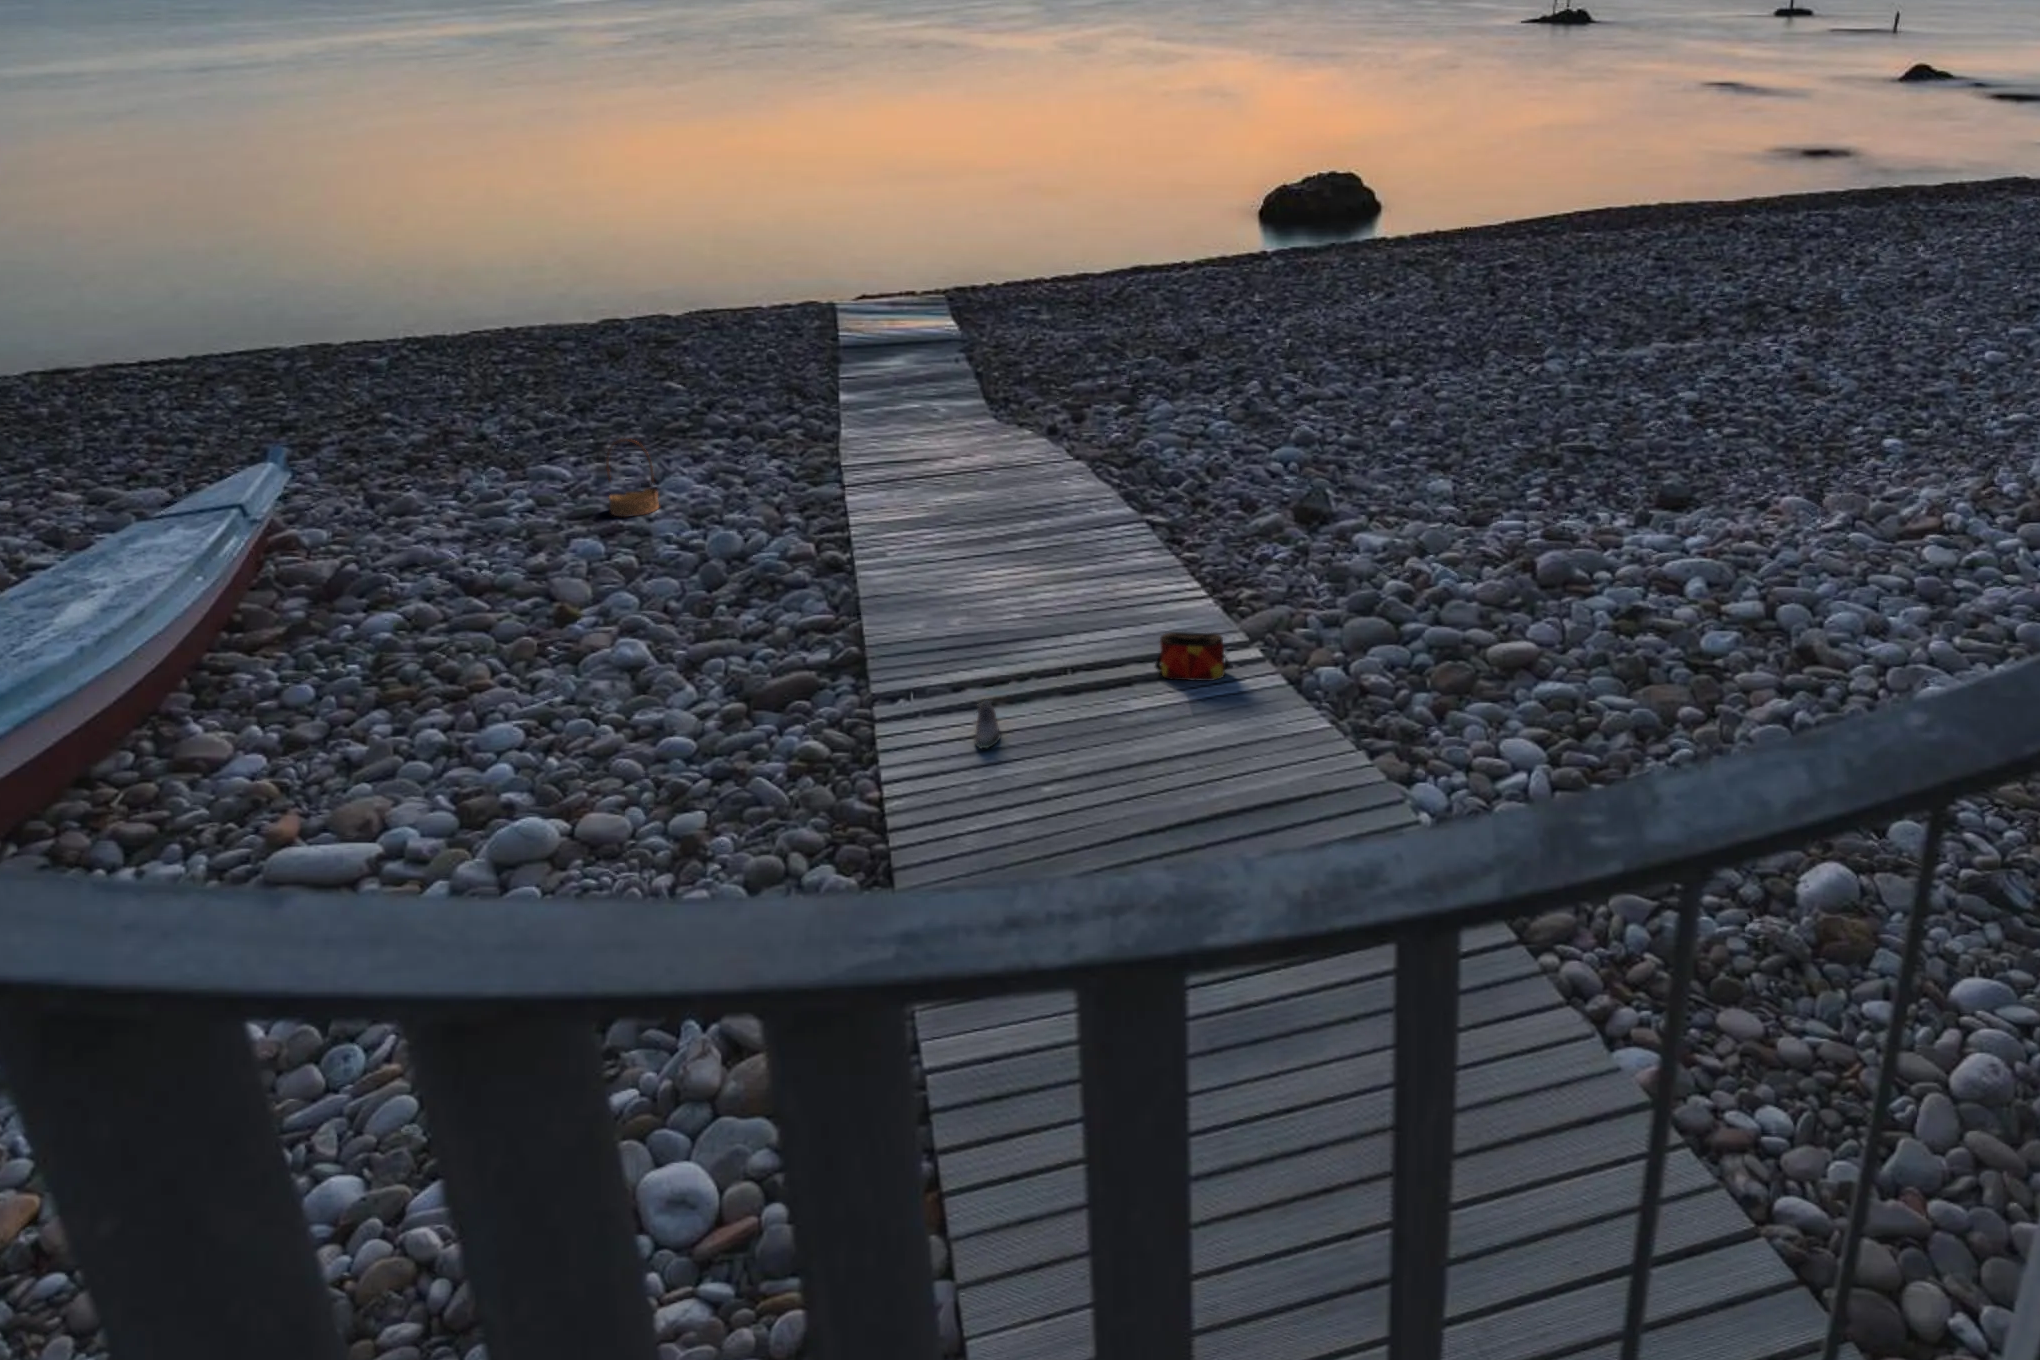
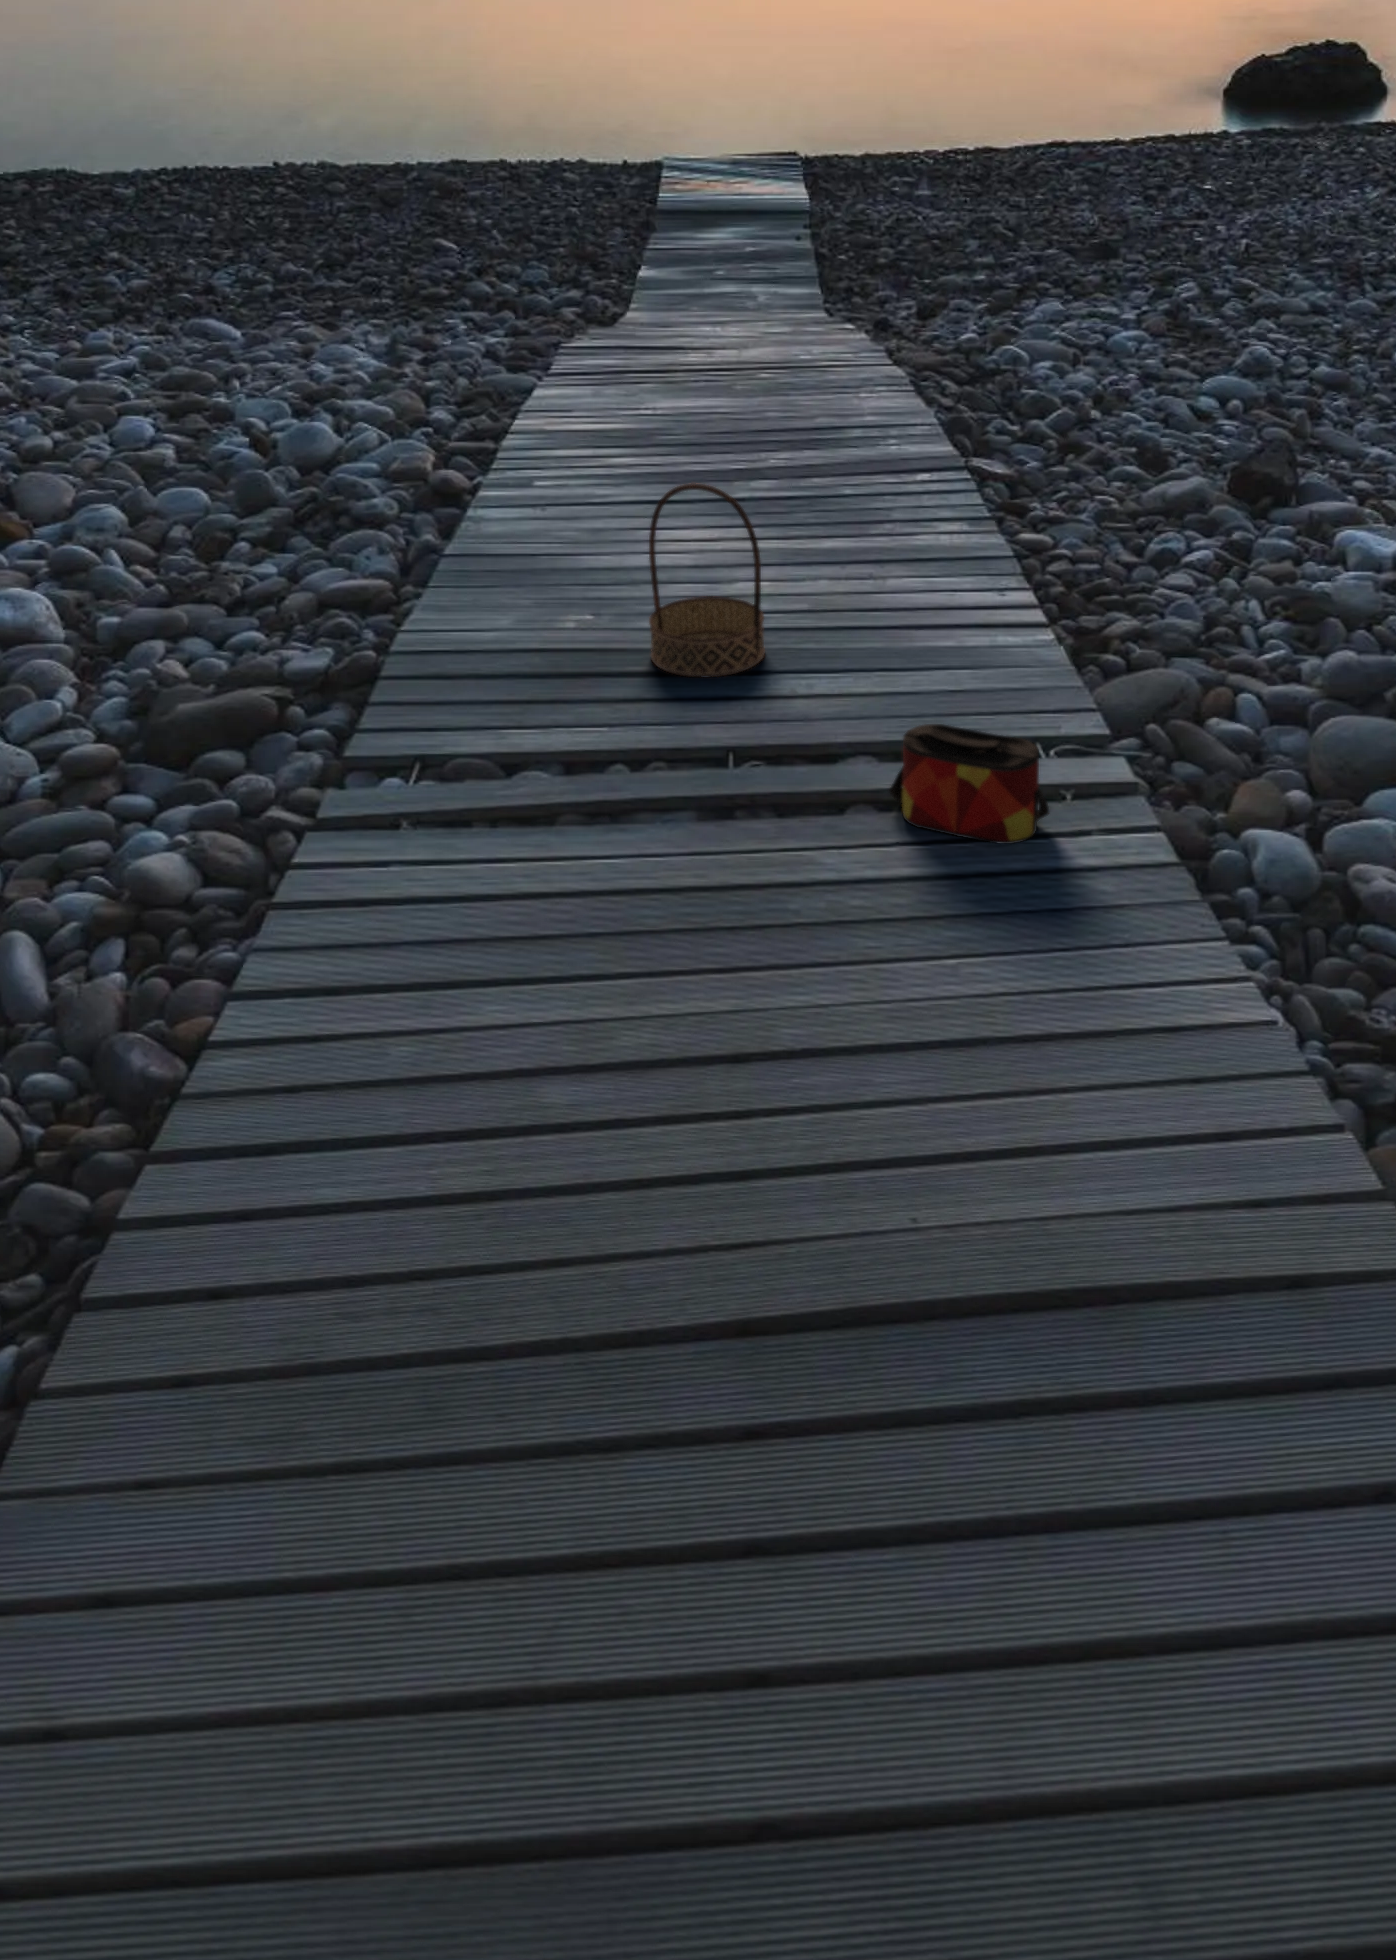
basket: present [606,439,659,517] -> present [649,483,765,677]
shoe: present [974,700,1000,748] -> none [412,851,495,983]

